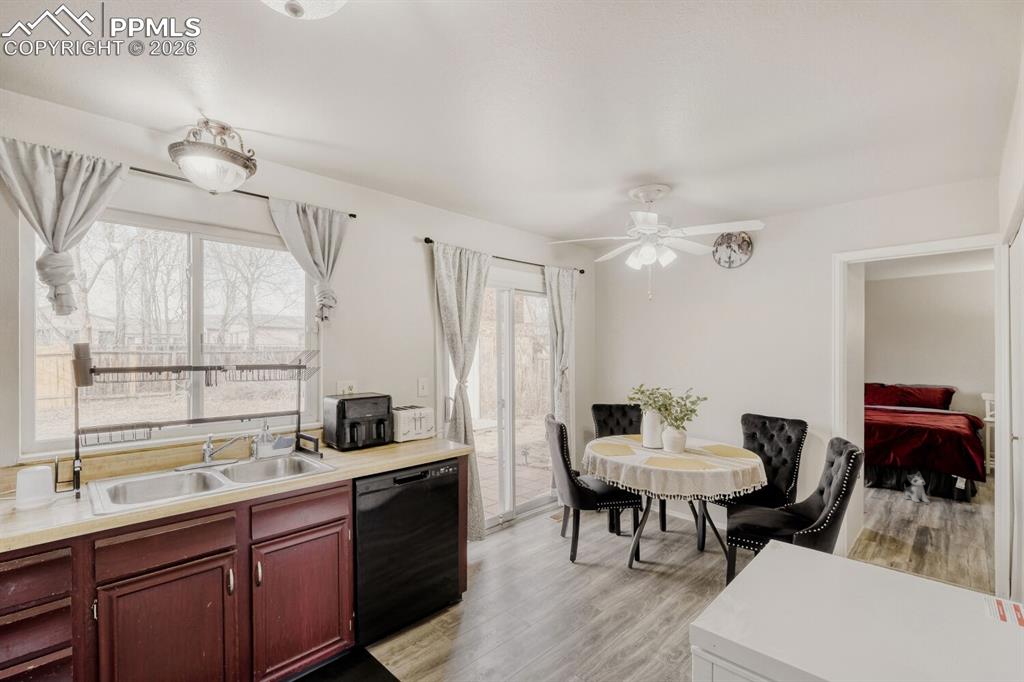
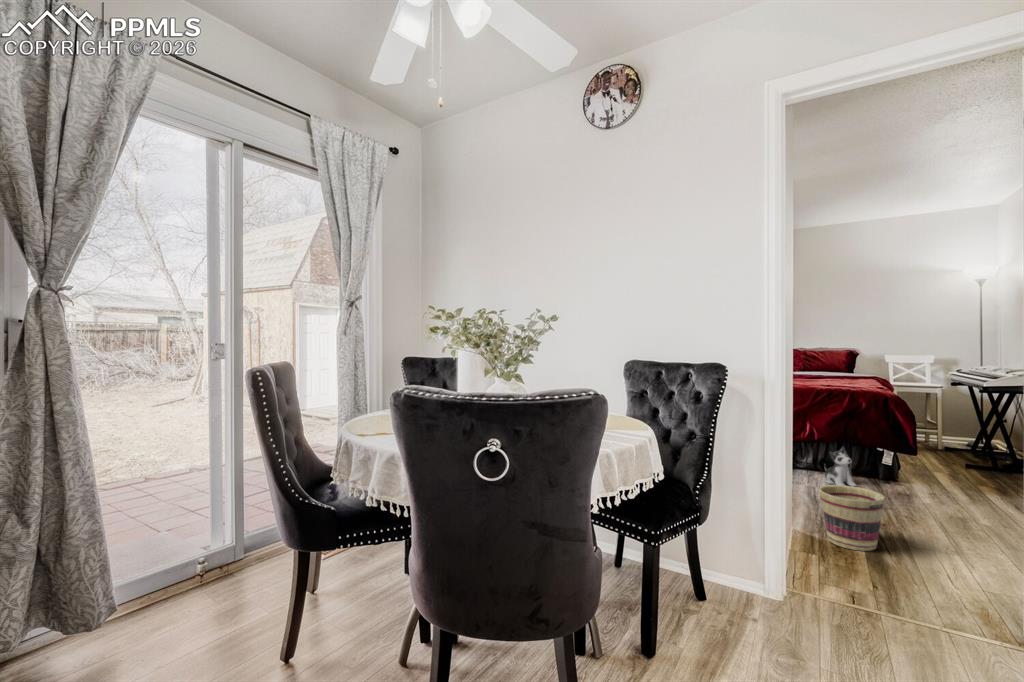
basket: none [883,499,930,544] -> present [819,485,885,551]

